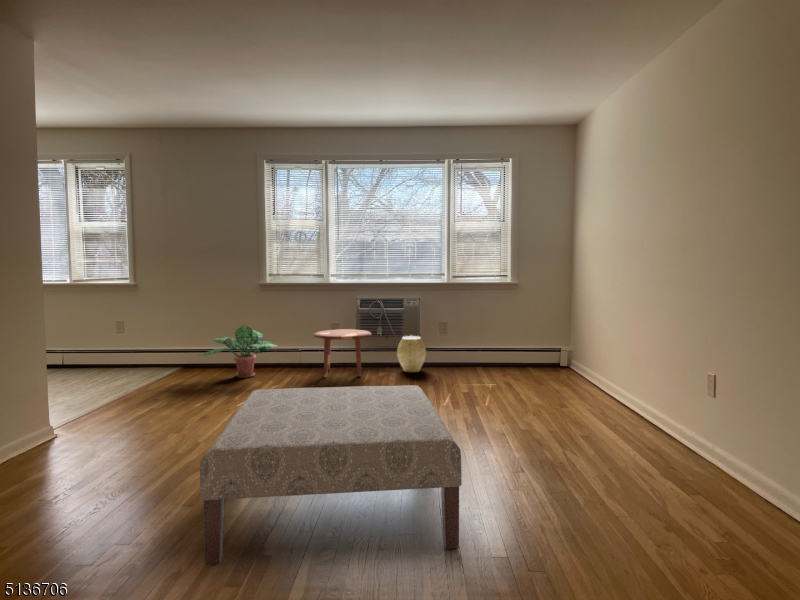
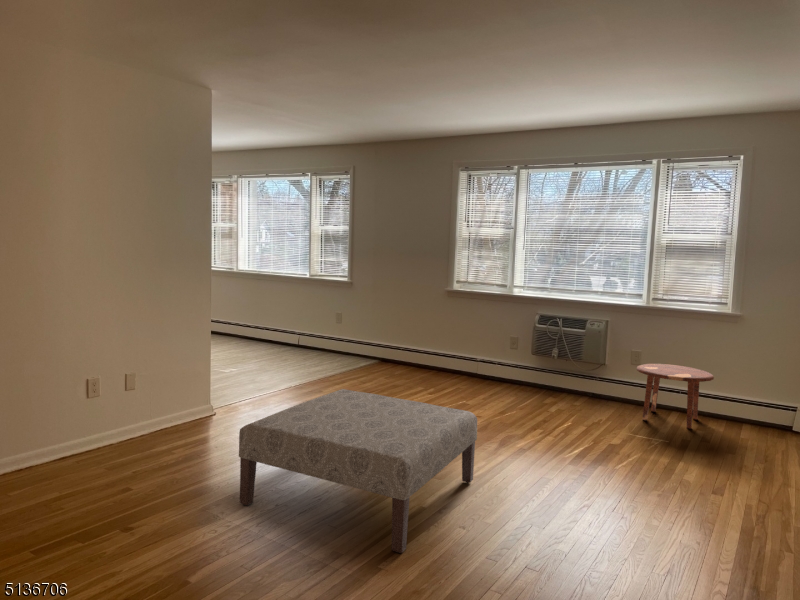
potted plant: present [199,325,277,378] -> none [378,328,449,378]
side table: present [314,329,371,377] -> present [637,364,714,429]
woven basket: present [397,336,426,372] -> none [571,361,605,403]

